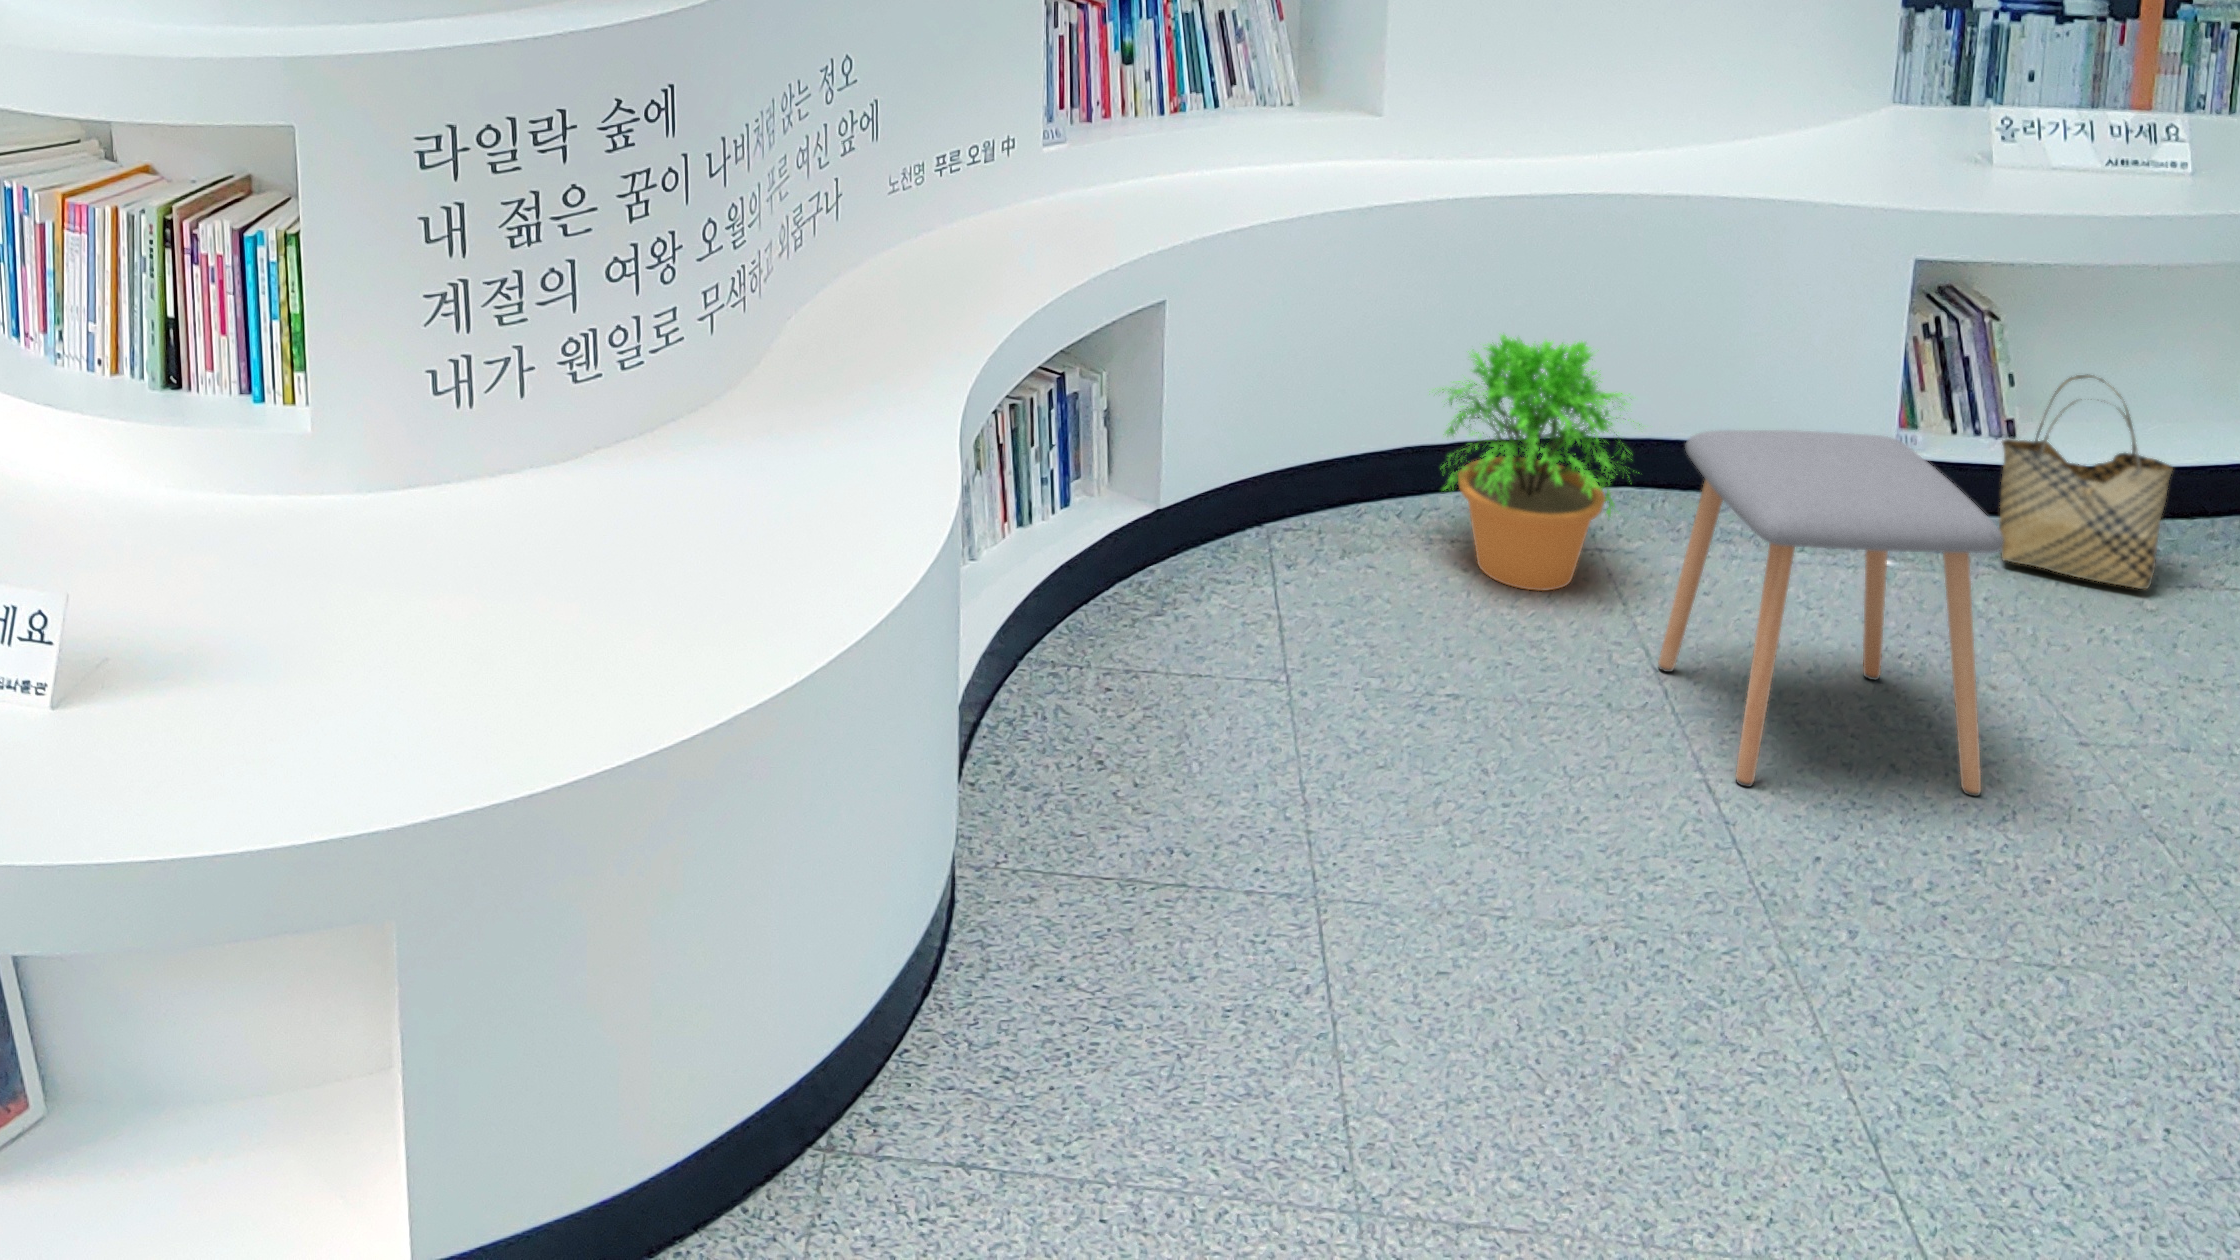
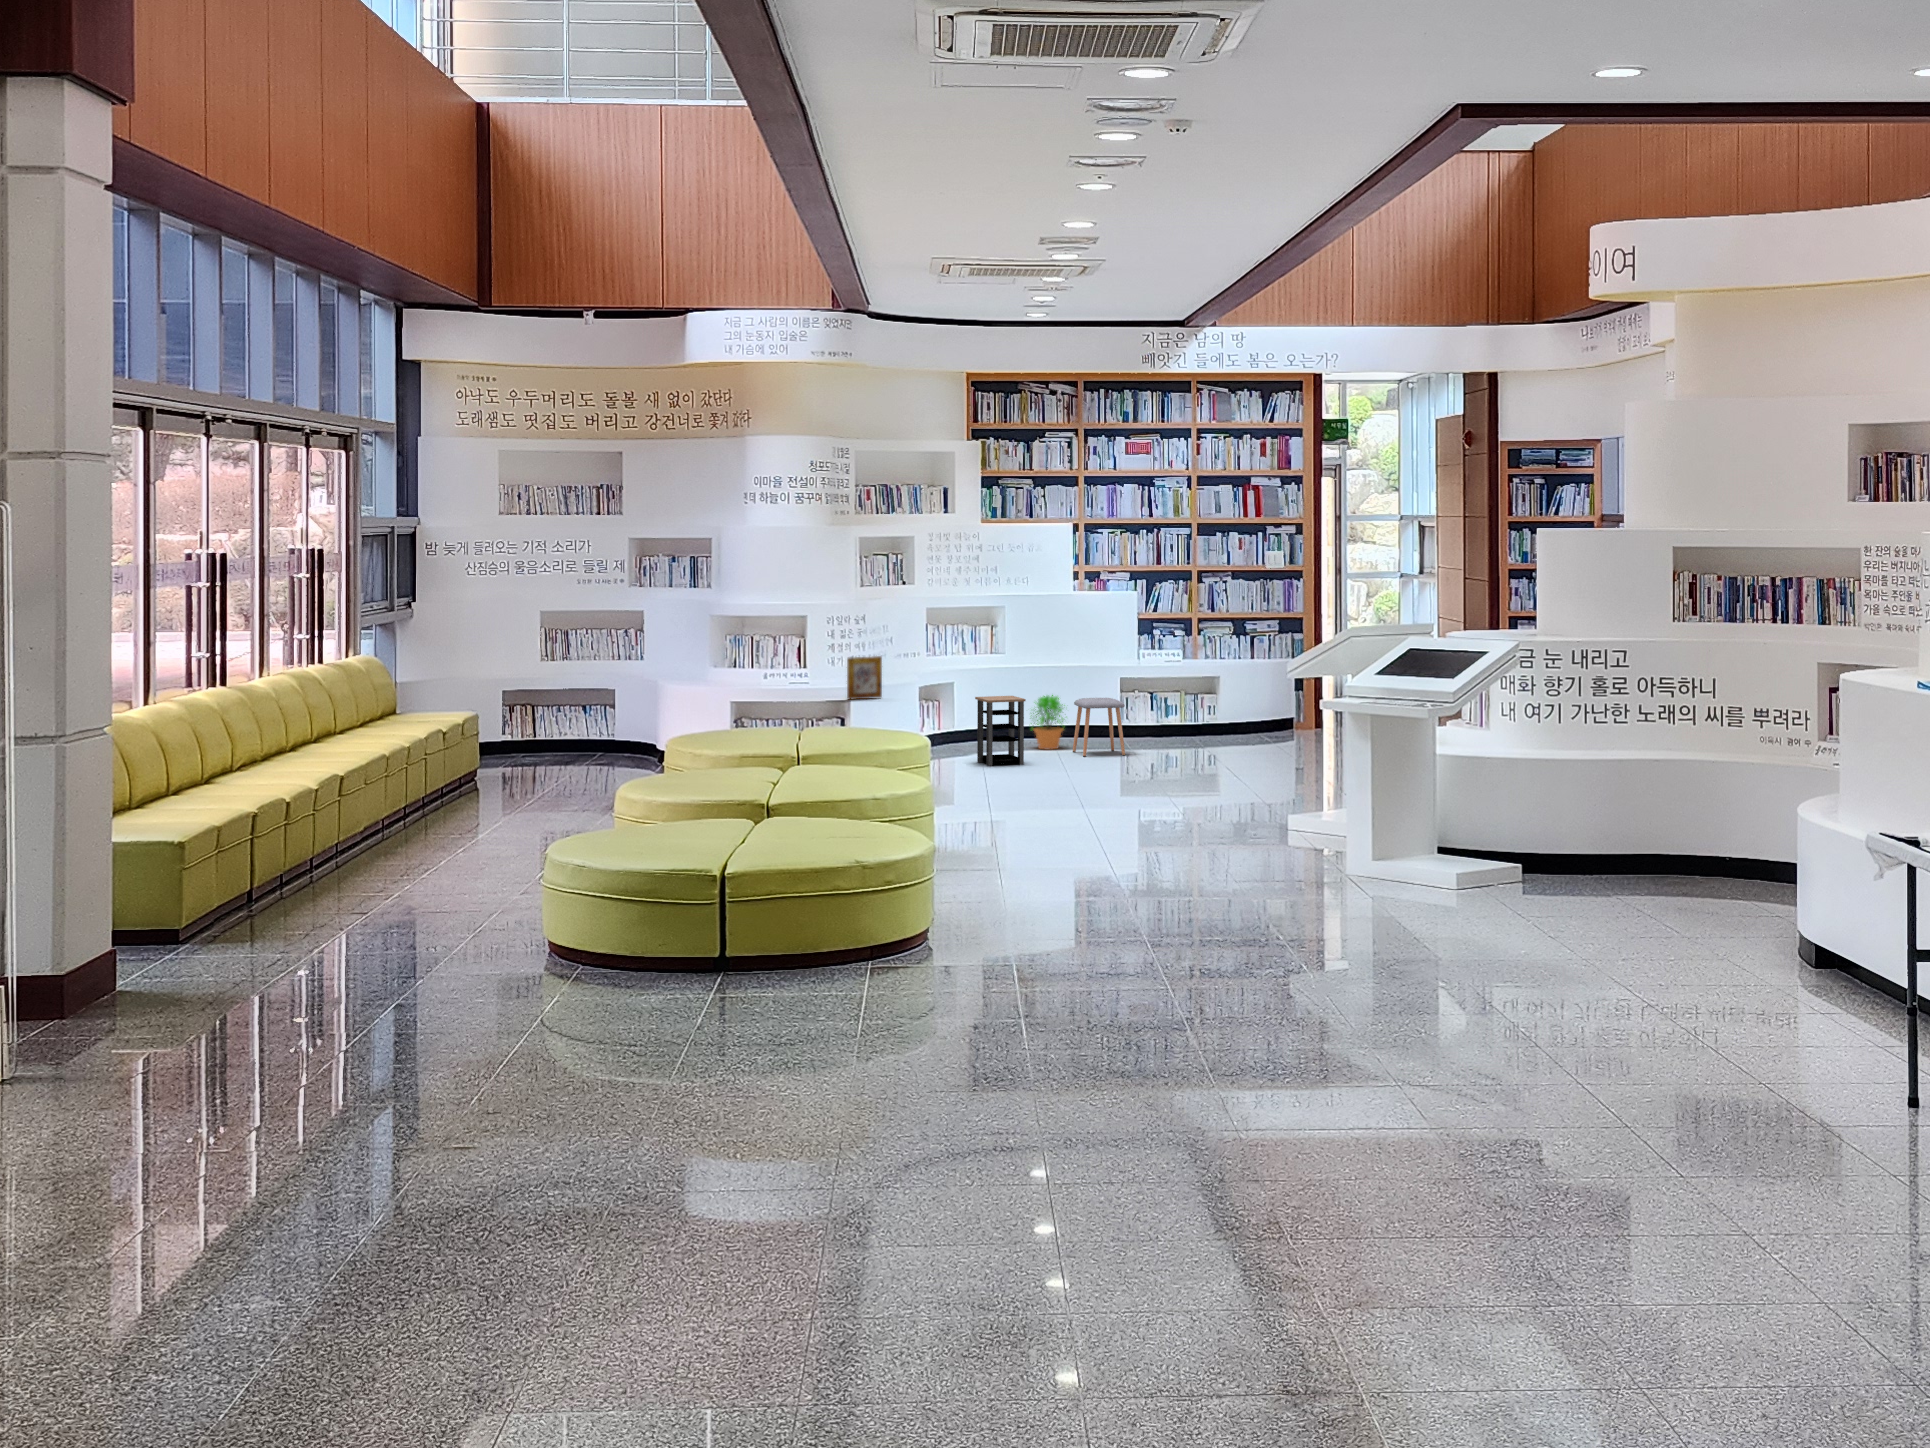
woven basket: present [1999,375,2172,589] -> none [1145,701,1176,744]
side table: none [1143,475,1433,928] -> present [975,696,1026,766]
picture frame: none [16,491,325,822] -> present [847,656,882,699]

